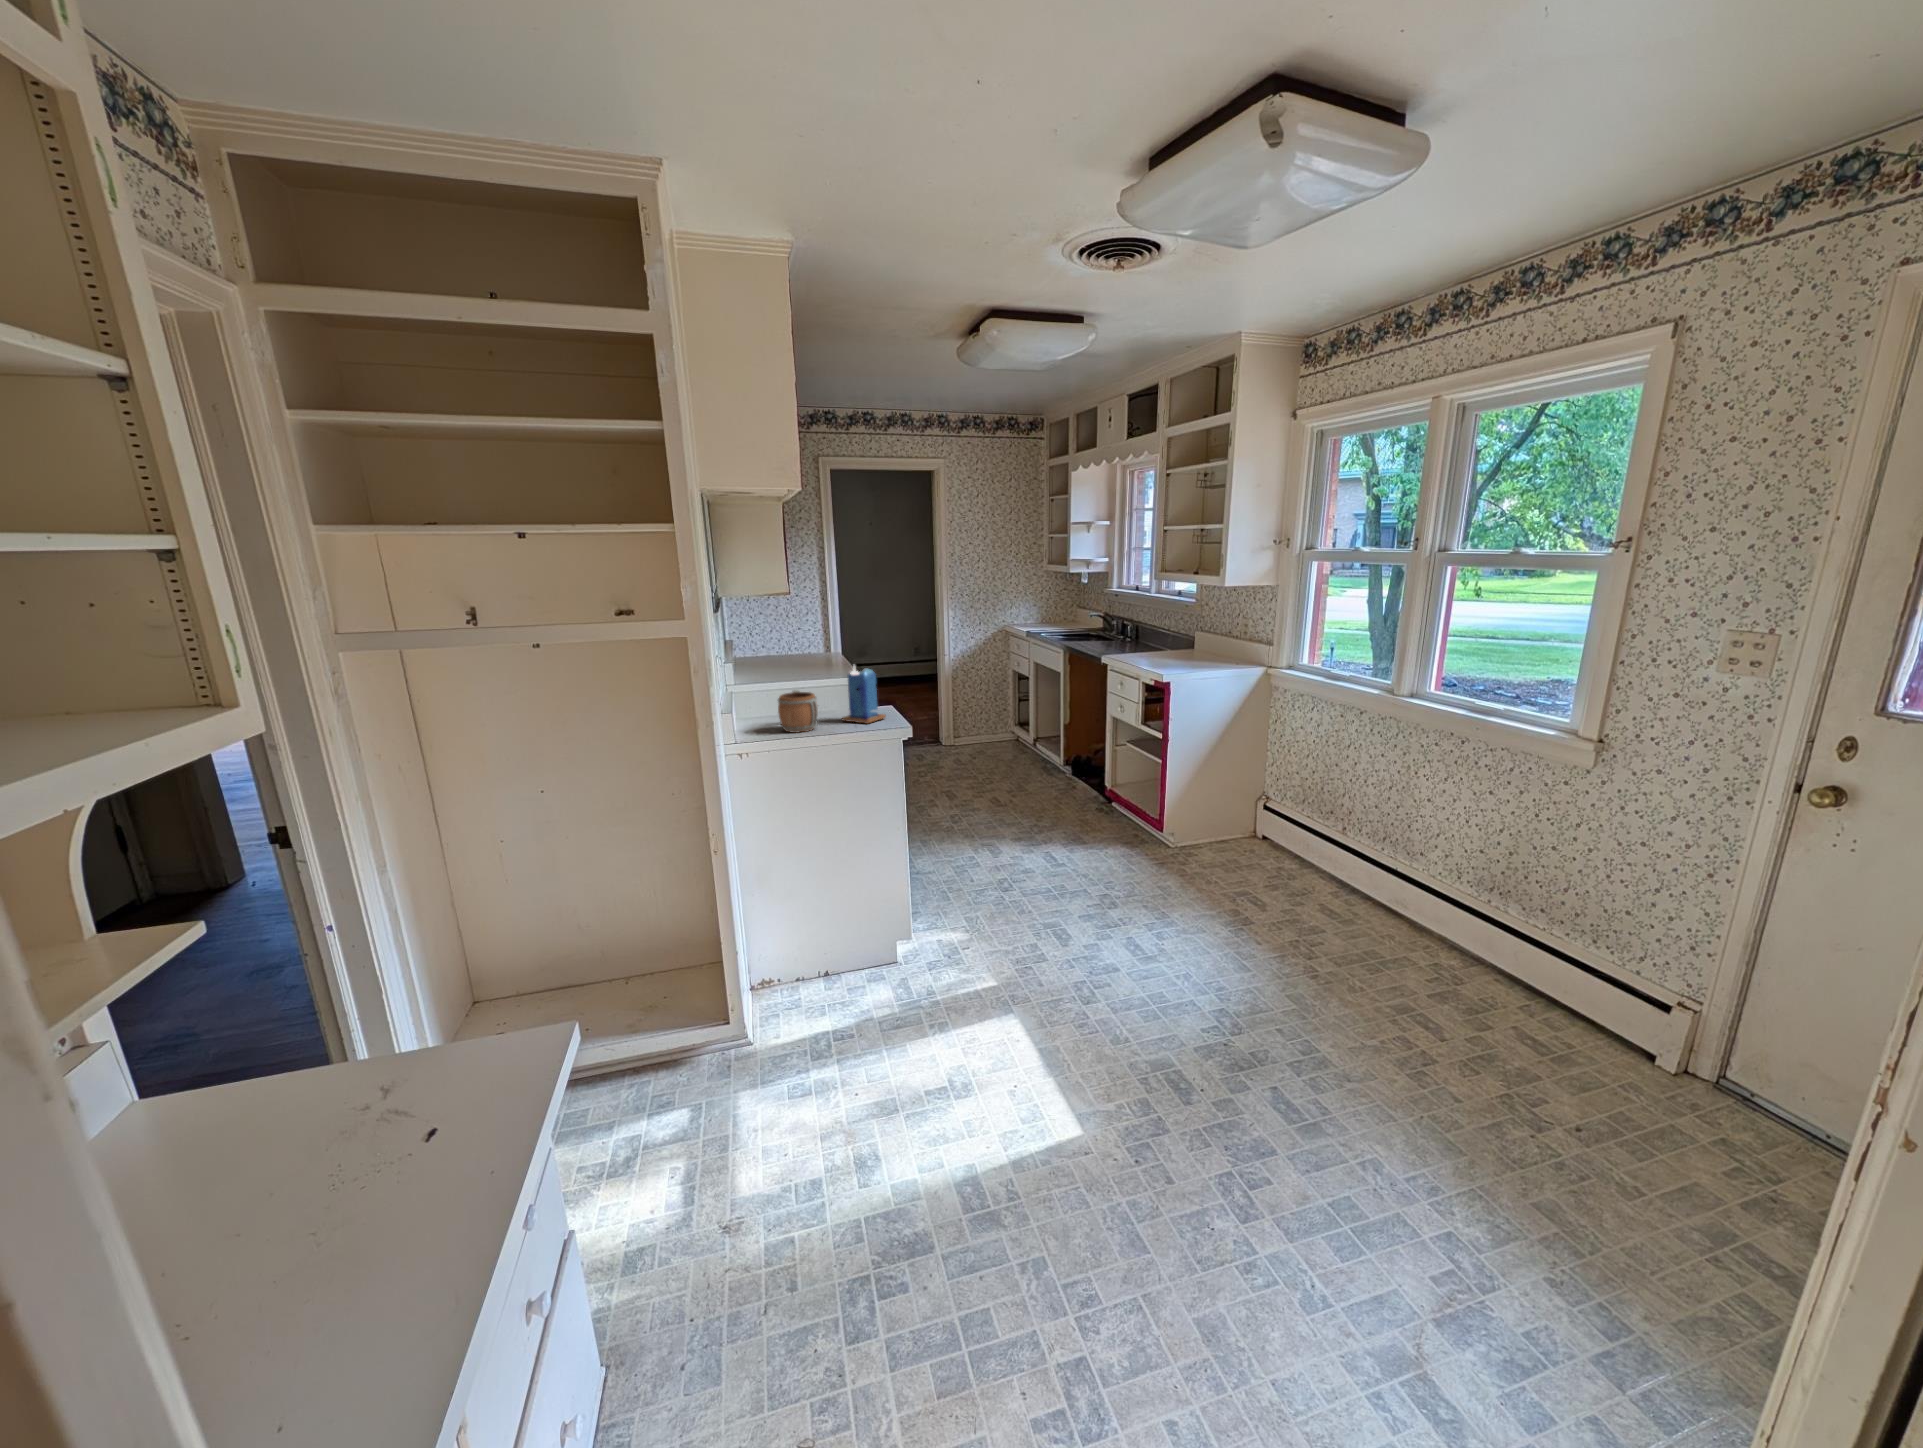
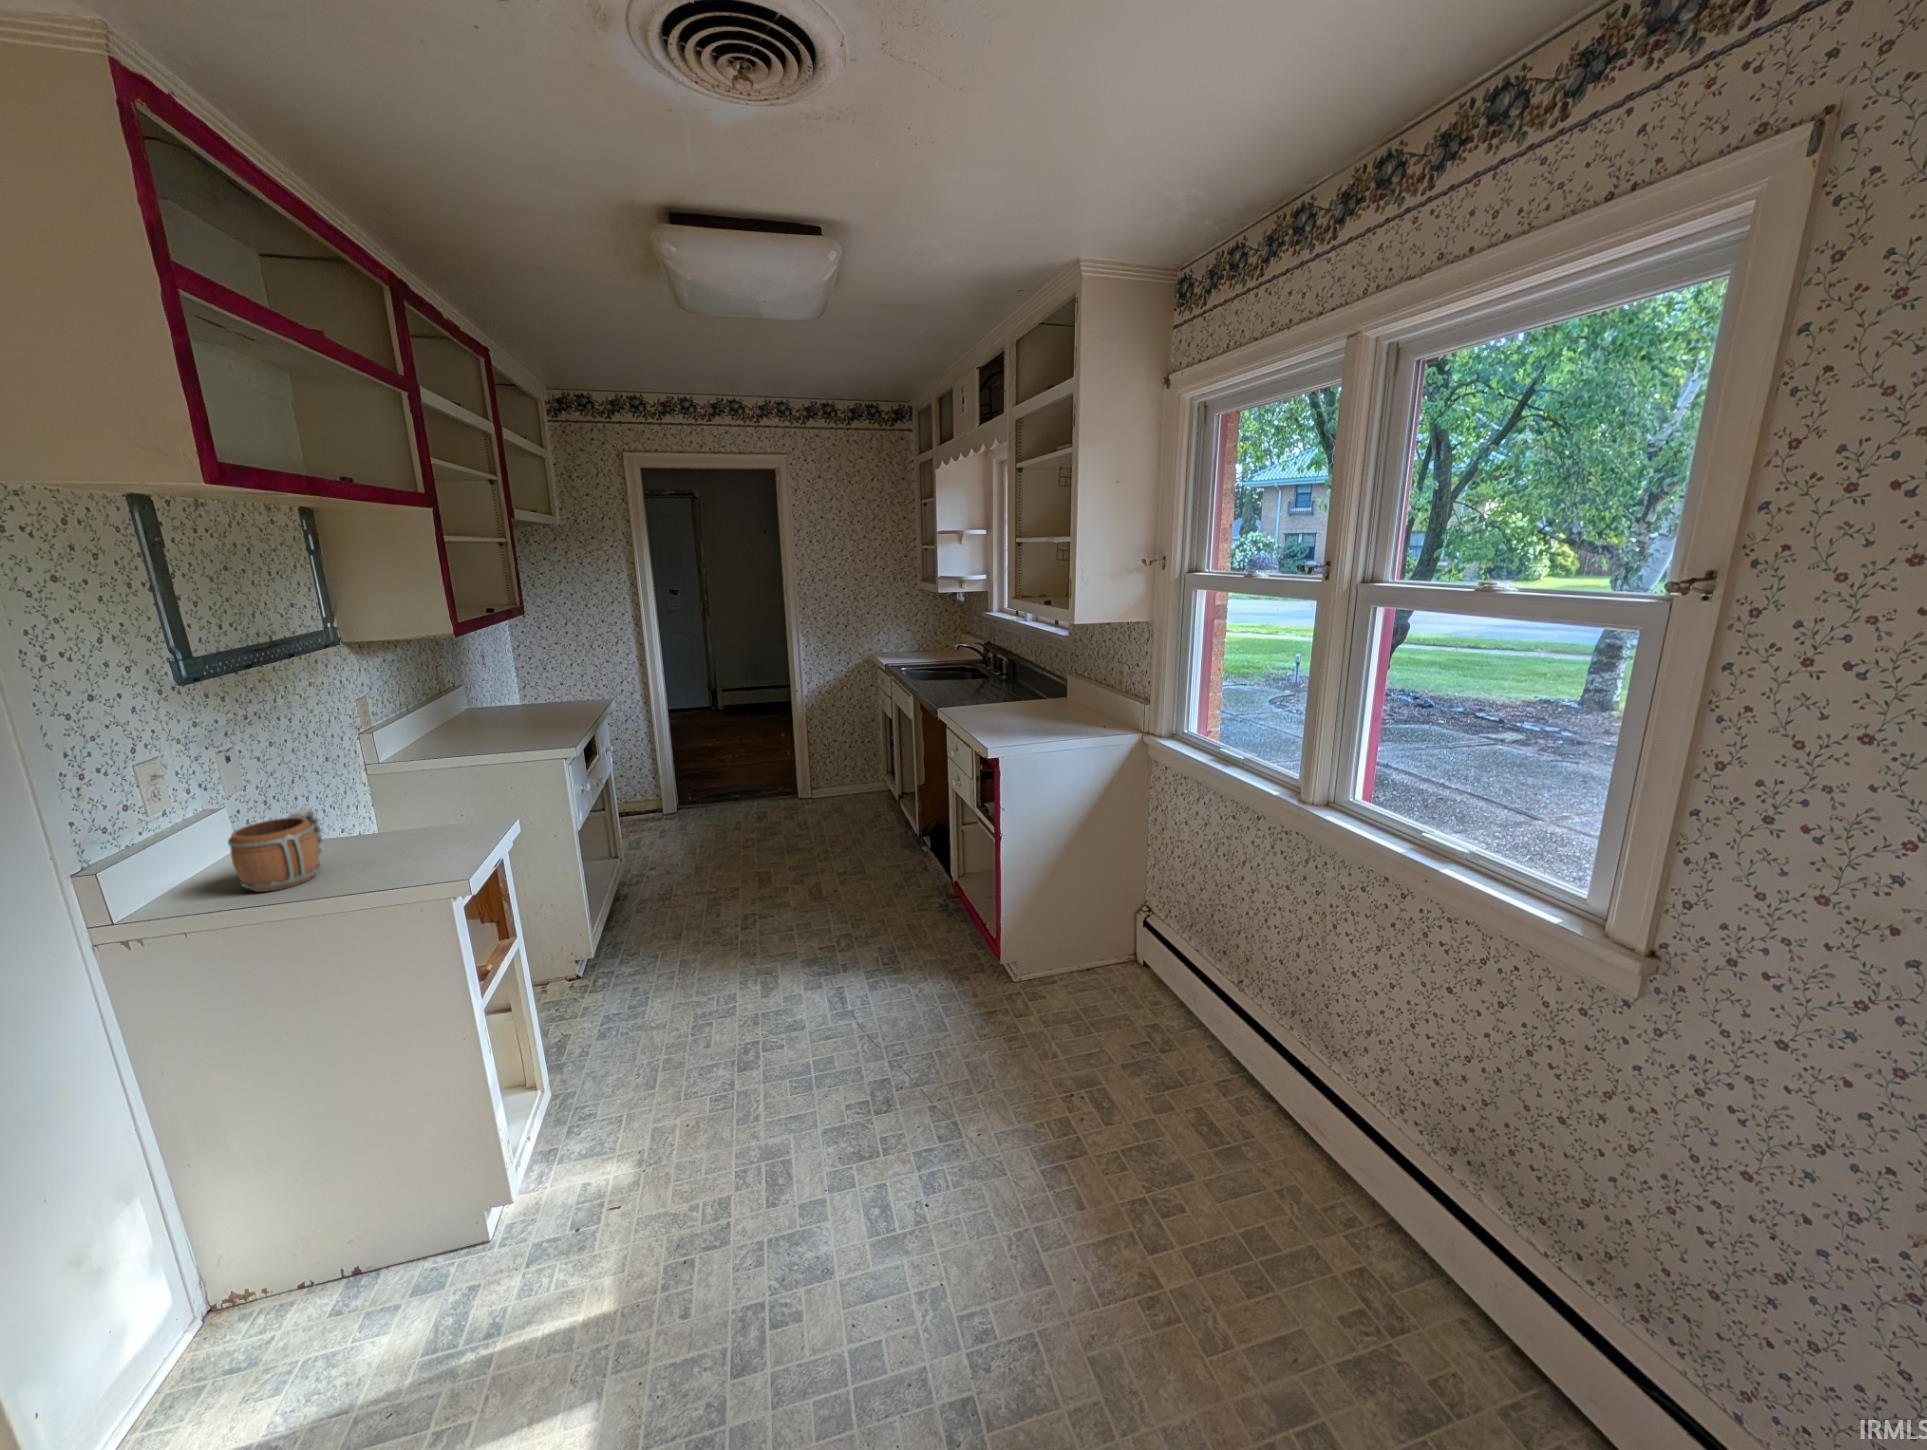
candle: present [842,666,886,724] -> none [387,768,469,867]

